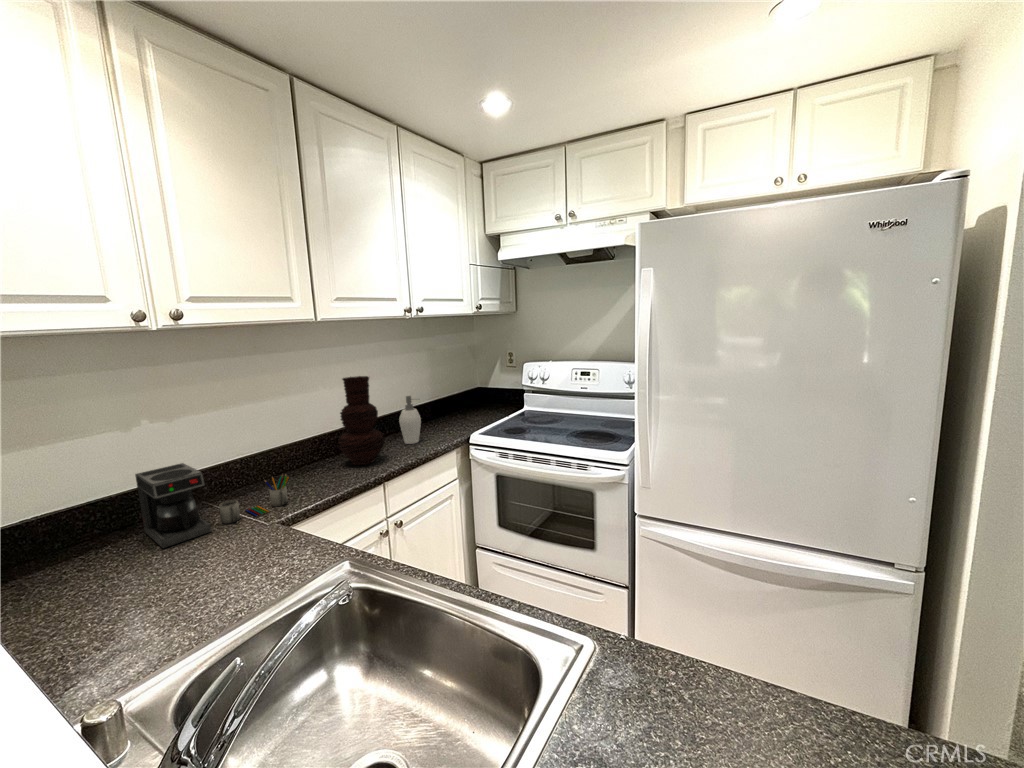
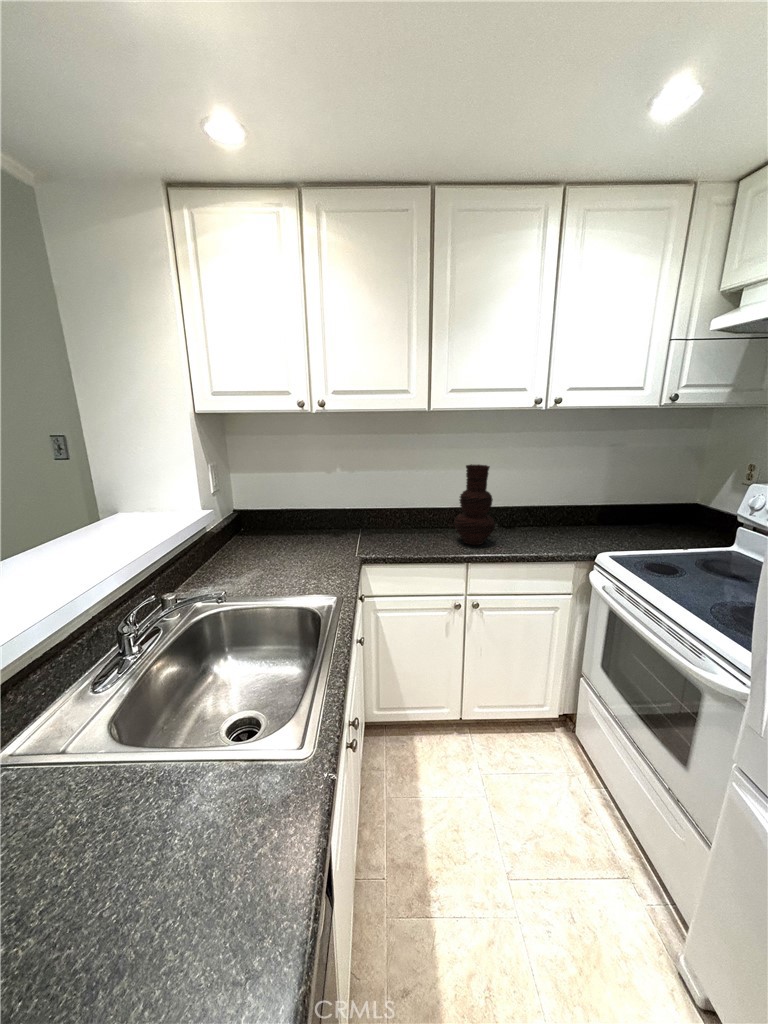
soap dispenser: present [399,396,421,444] -> none [529,493,556,542]
coffee maker: present [135,463,289,548] -> none [311,502,392,552]

